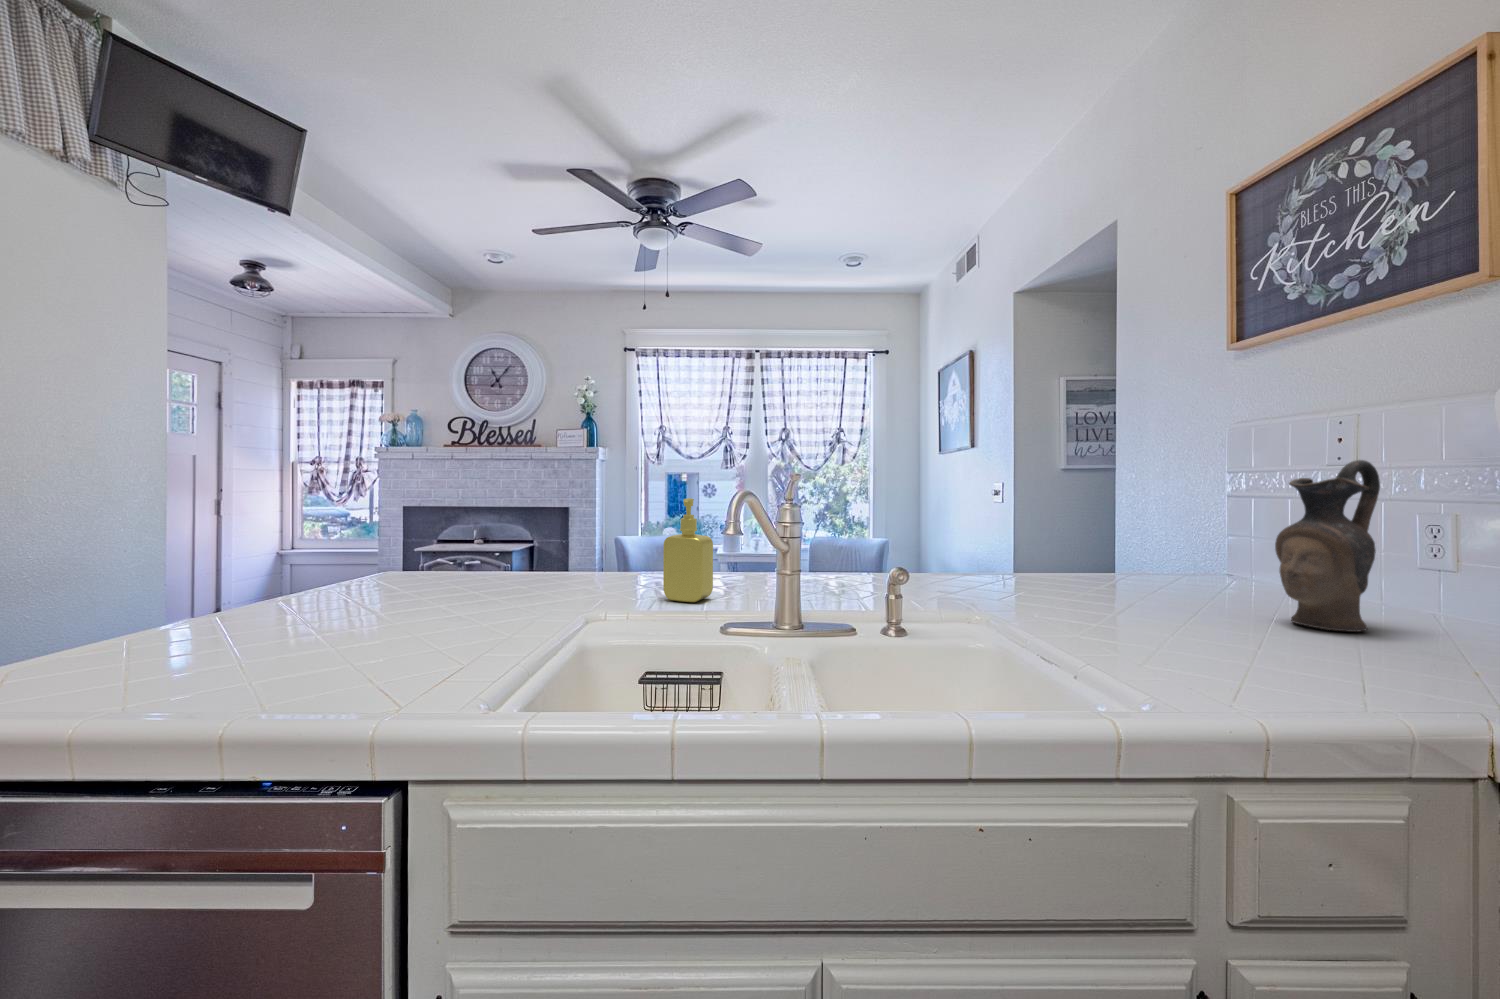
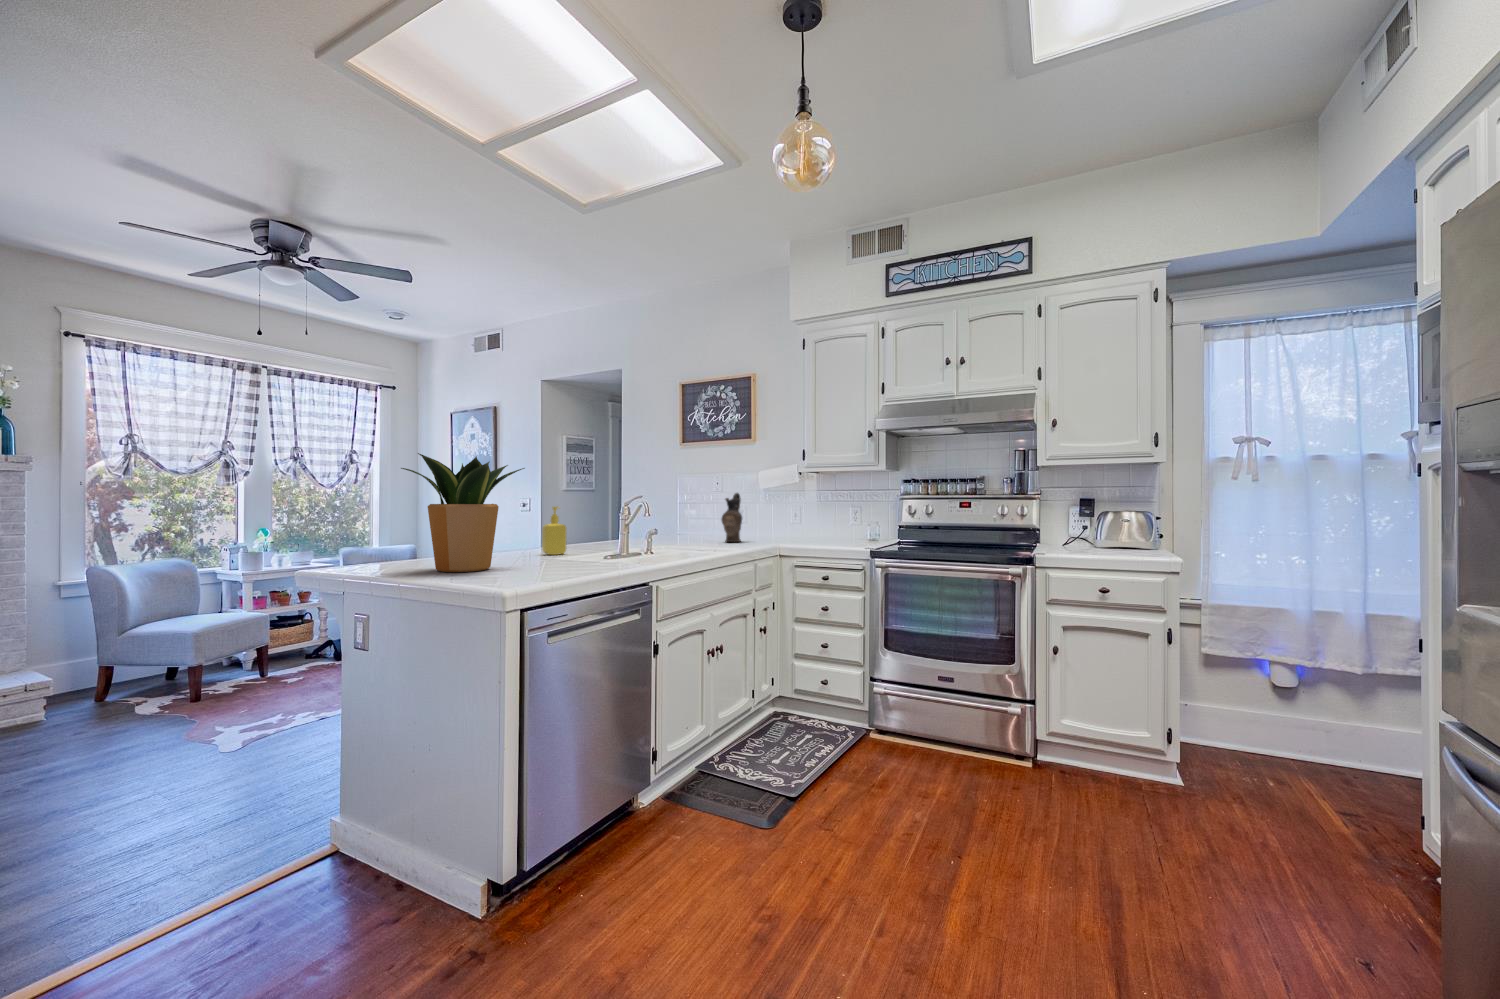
potted plant: none [222,391,422,635] -> present [401,453,525,572]

